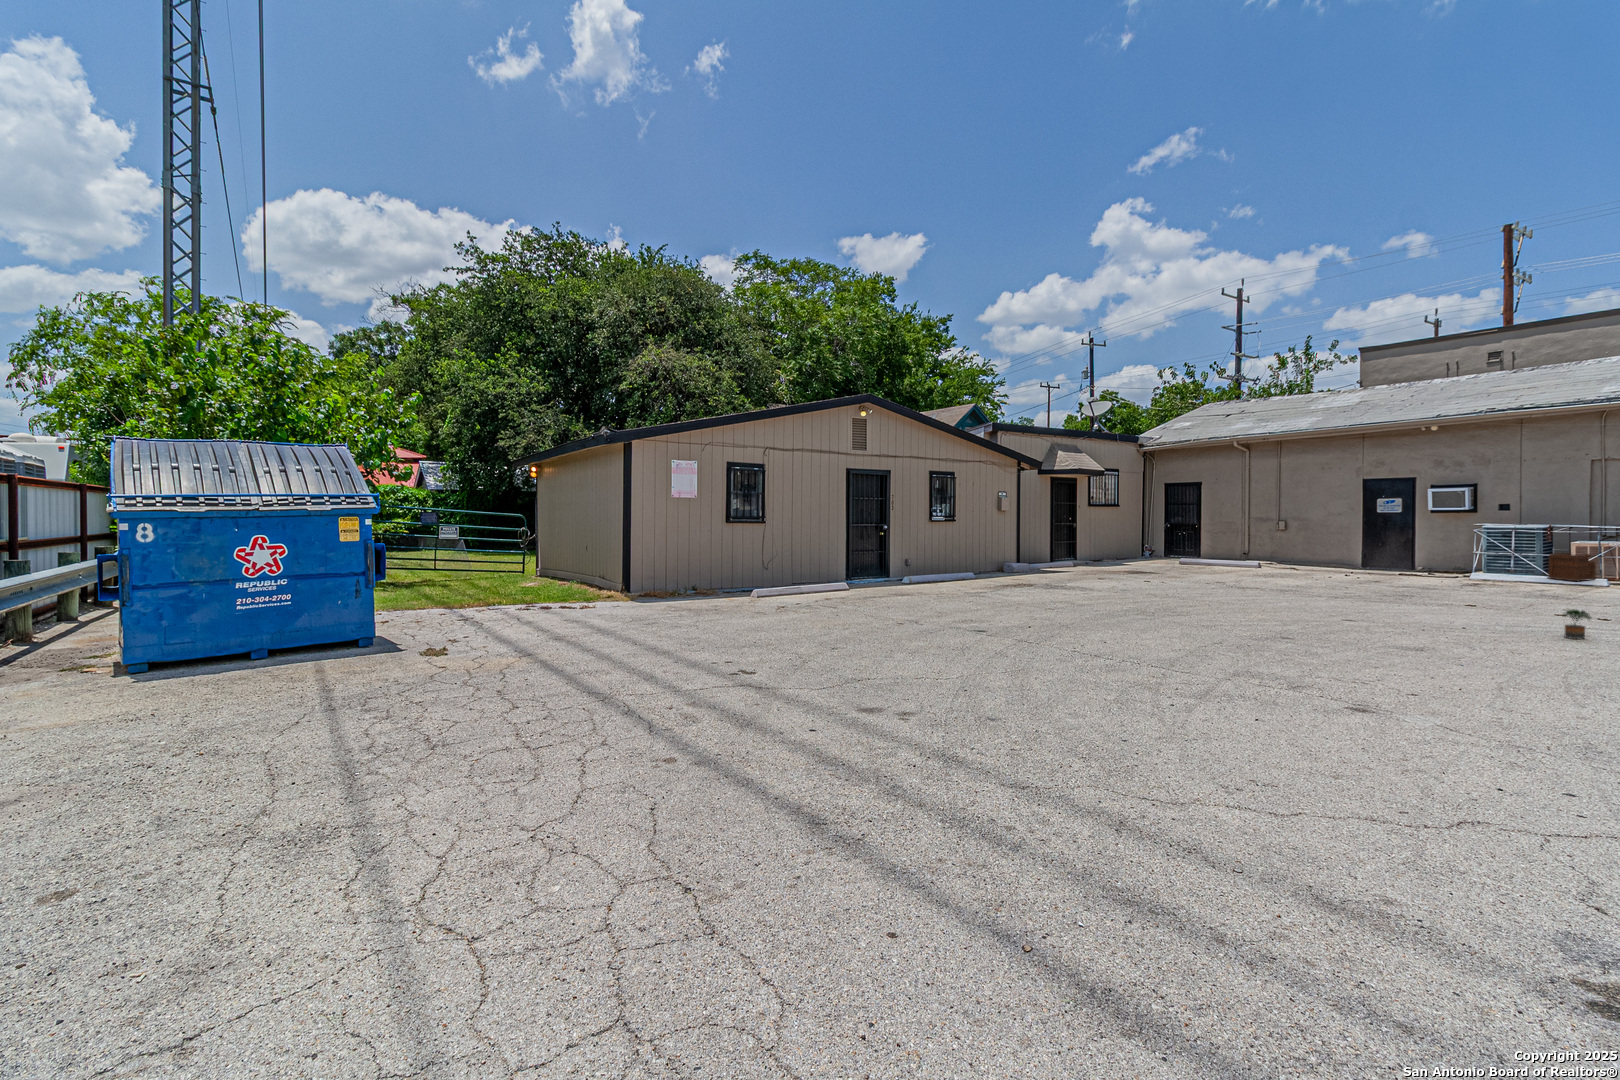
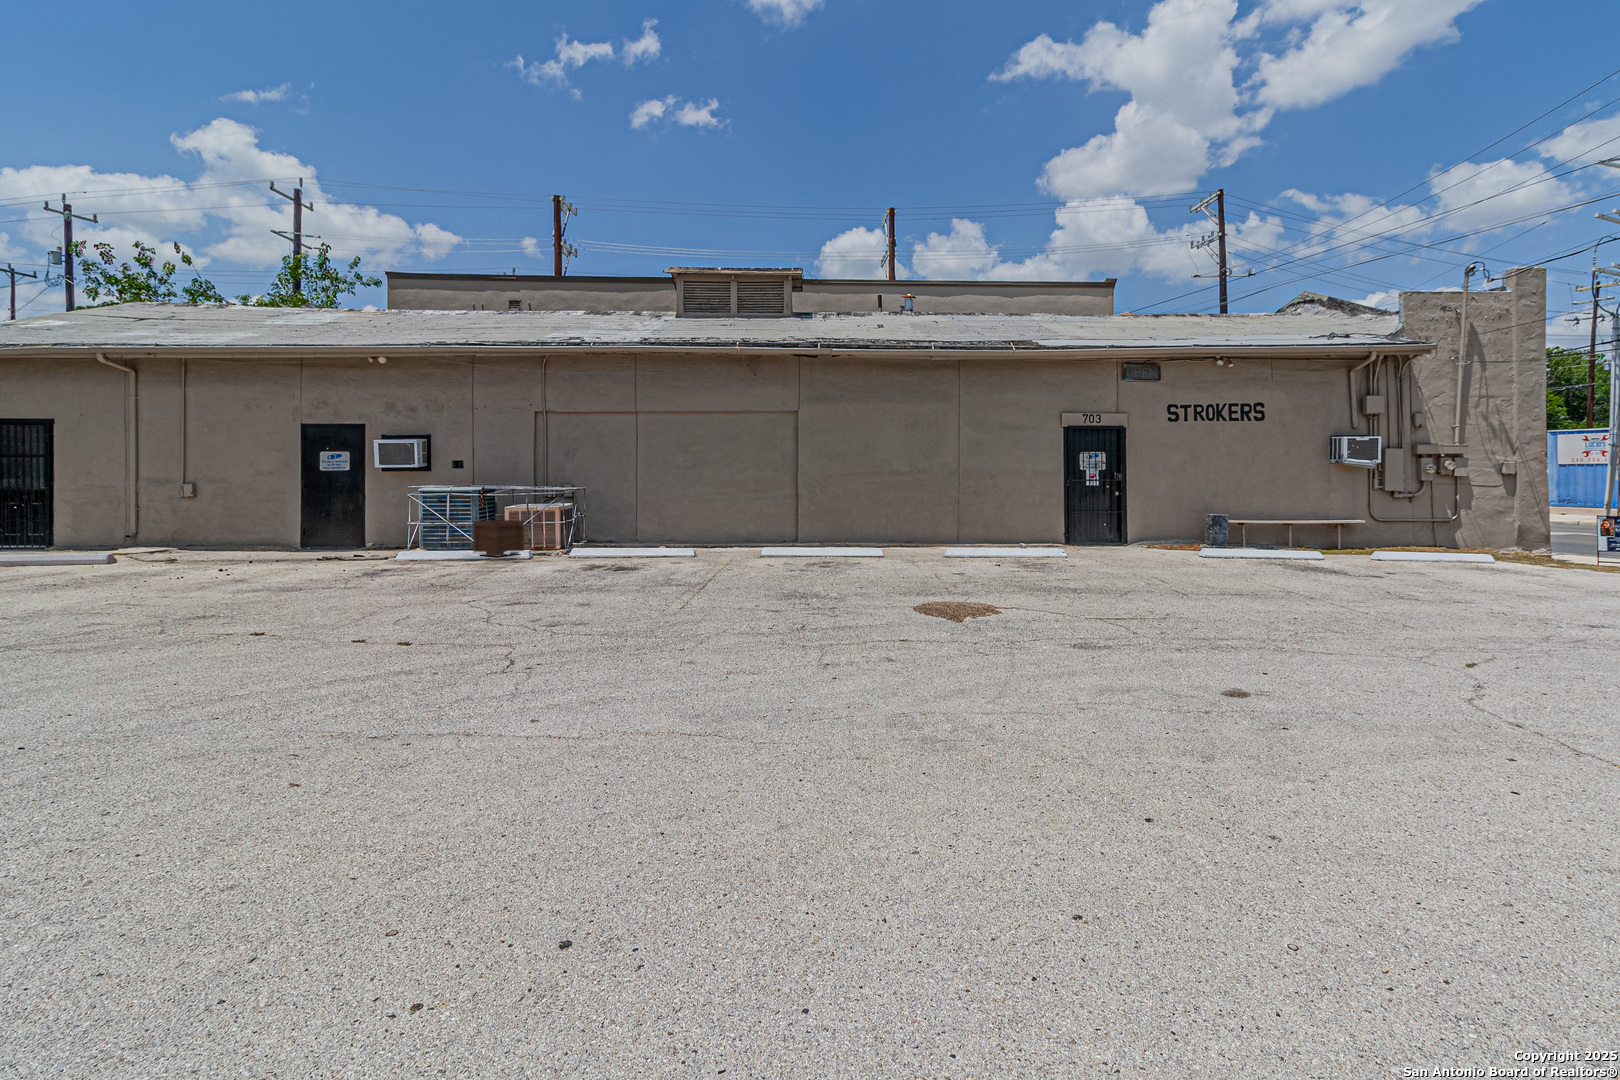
potted tree: present [1564,609,1591,639] -> none [126,605,182,670]

